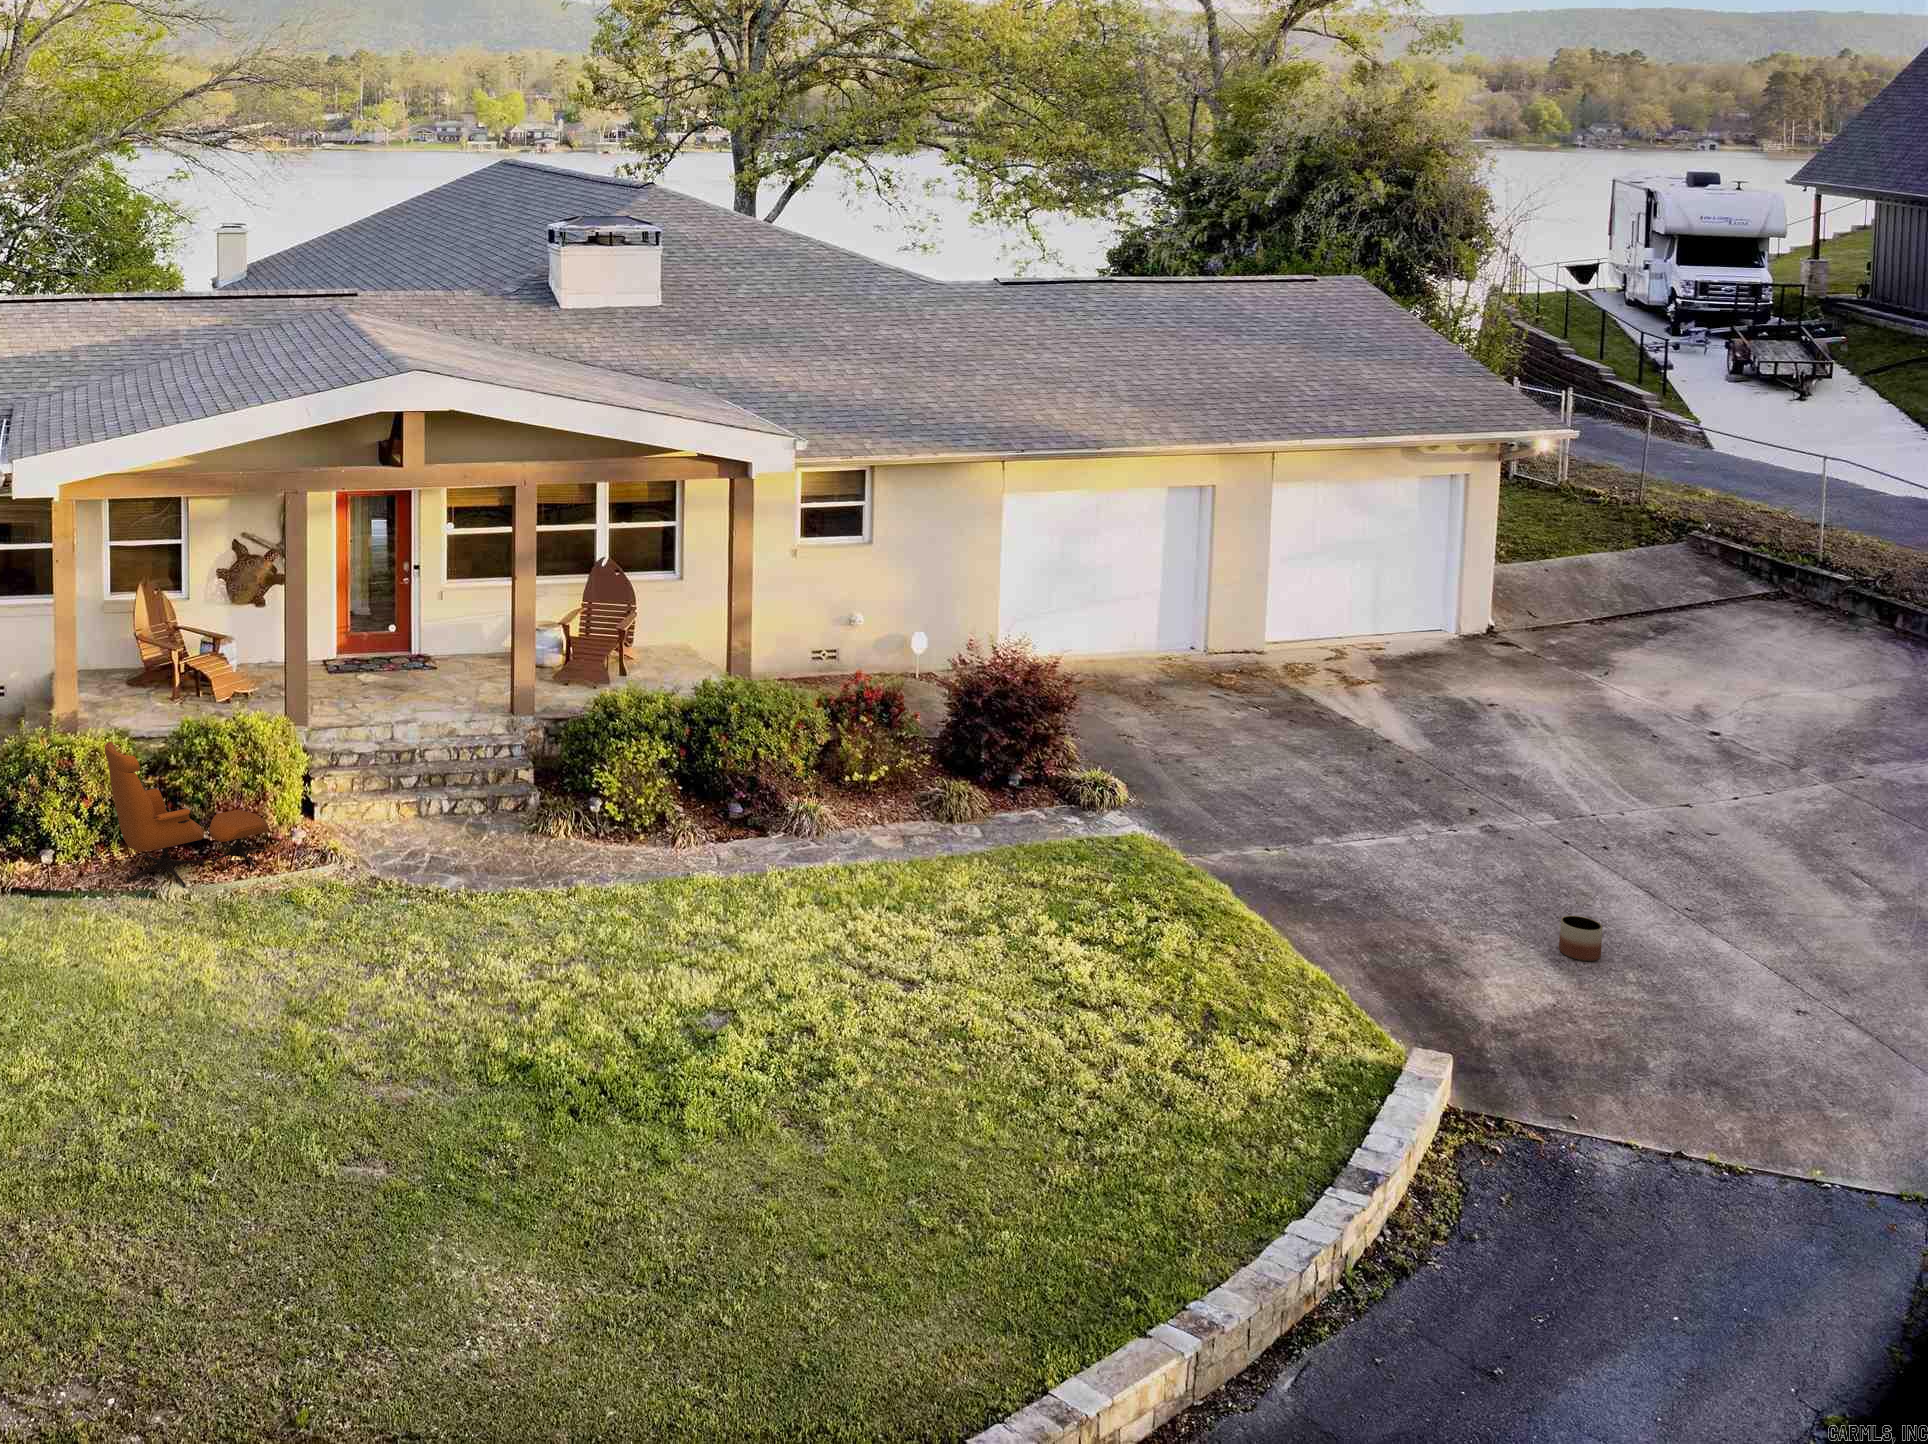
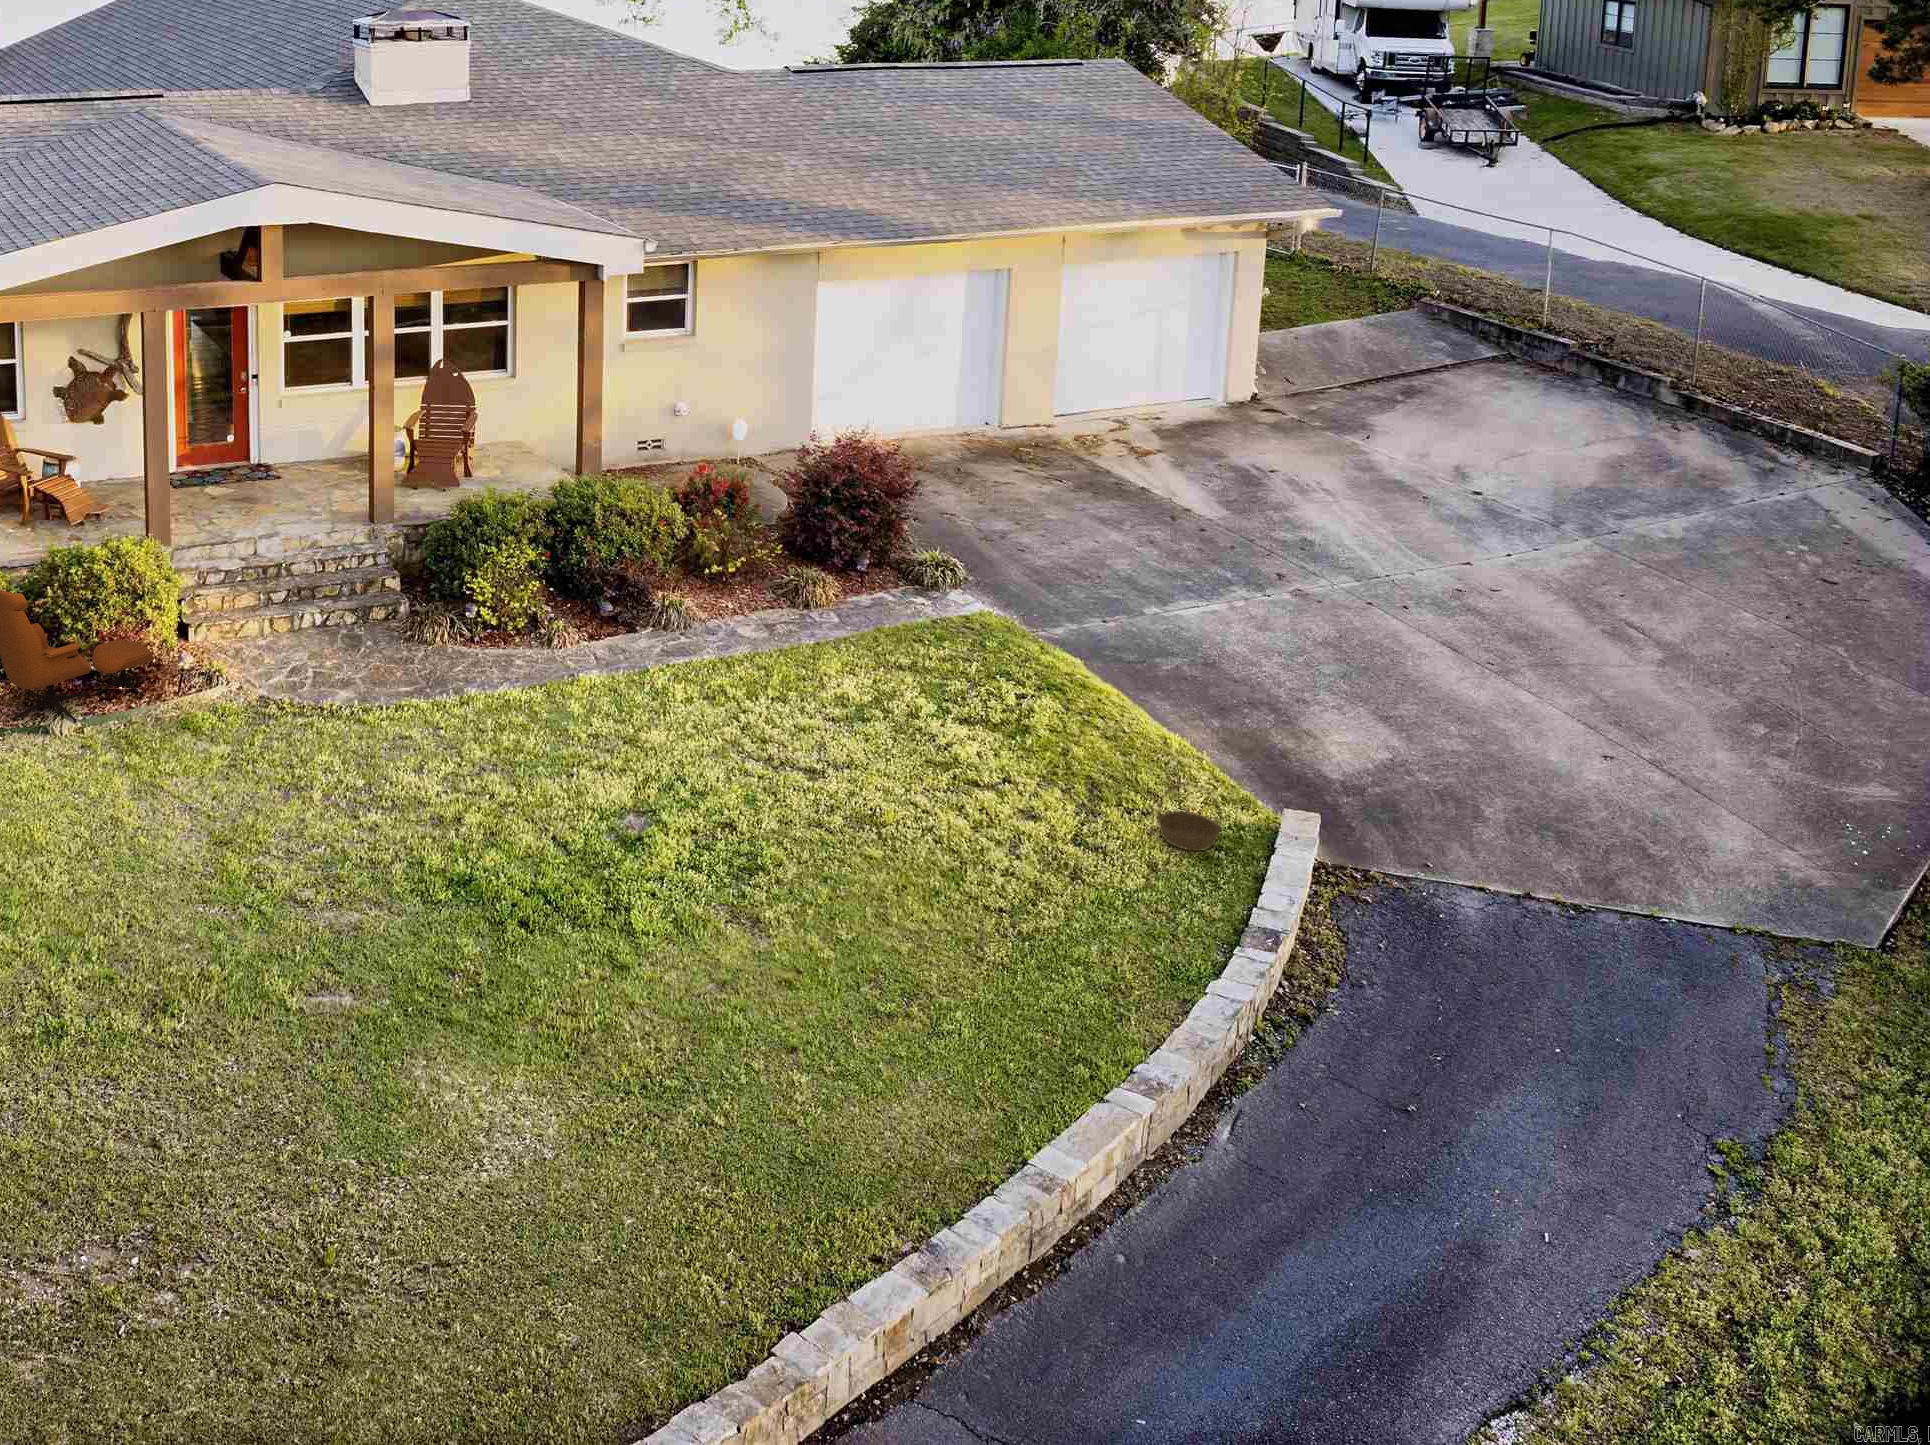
planter: present [1559,916,1602,961] -> none [1376,673,1416,713]
basket: none [1274,1012,1344,1089] -> present [1157,782,1221,851]

